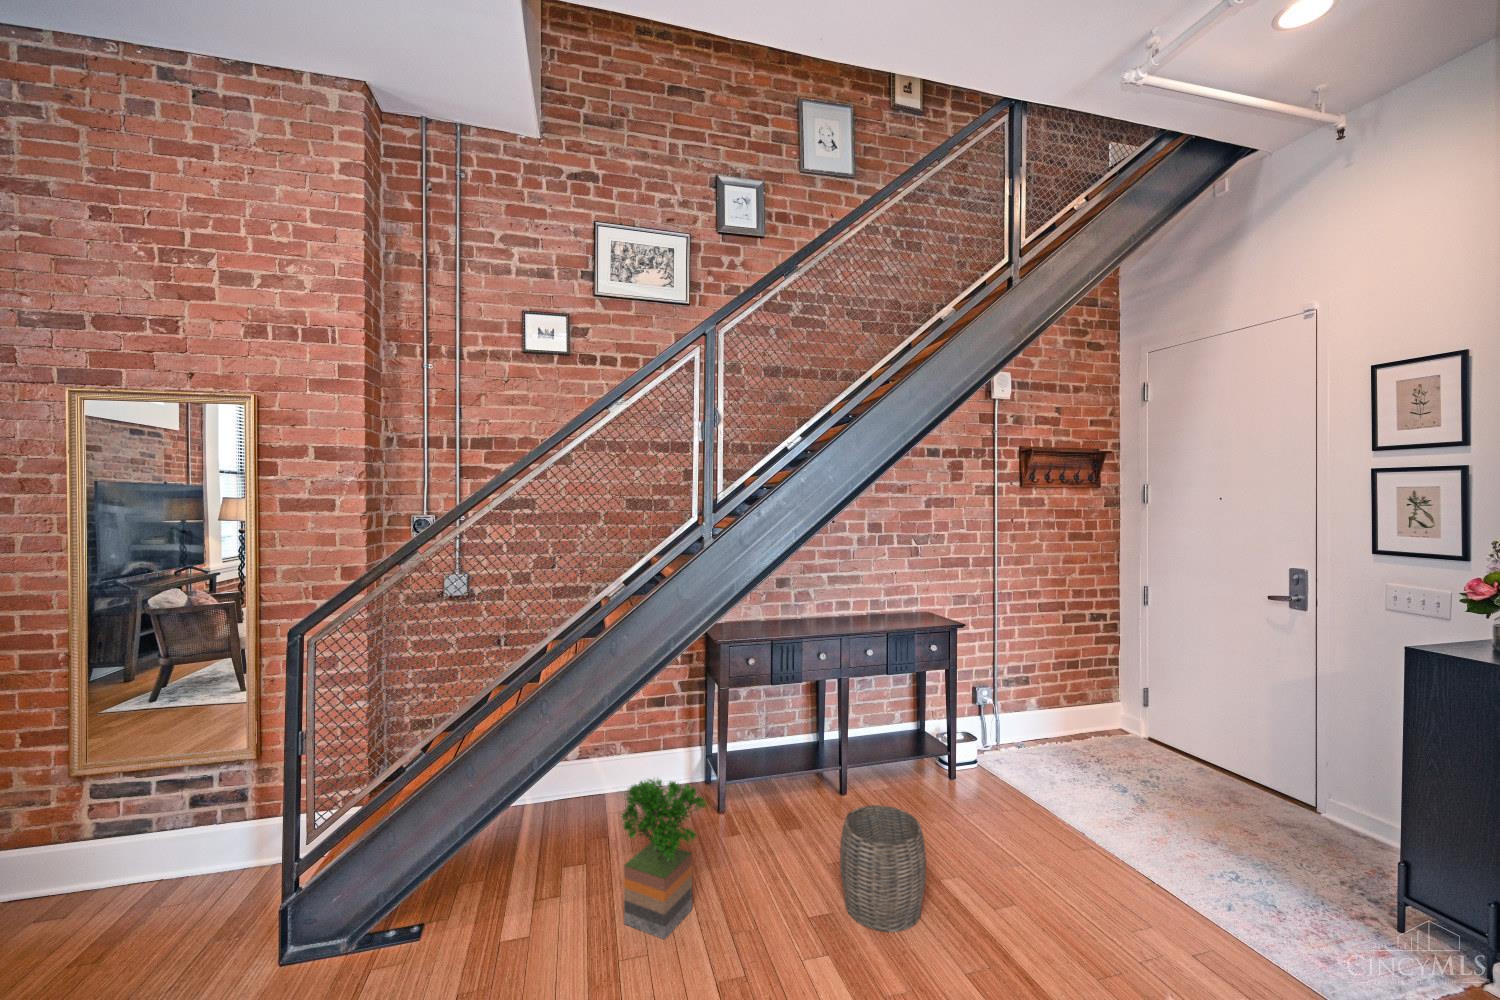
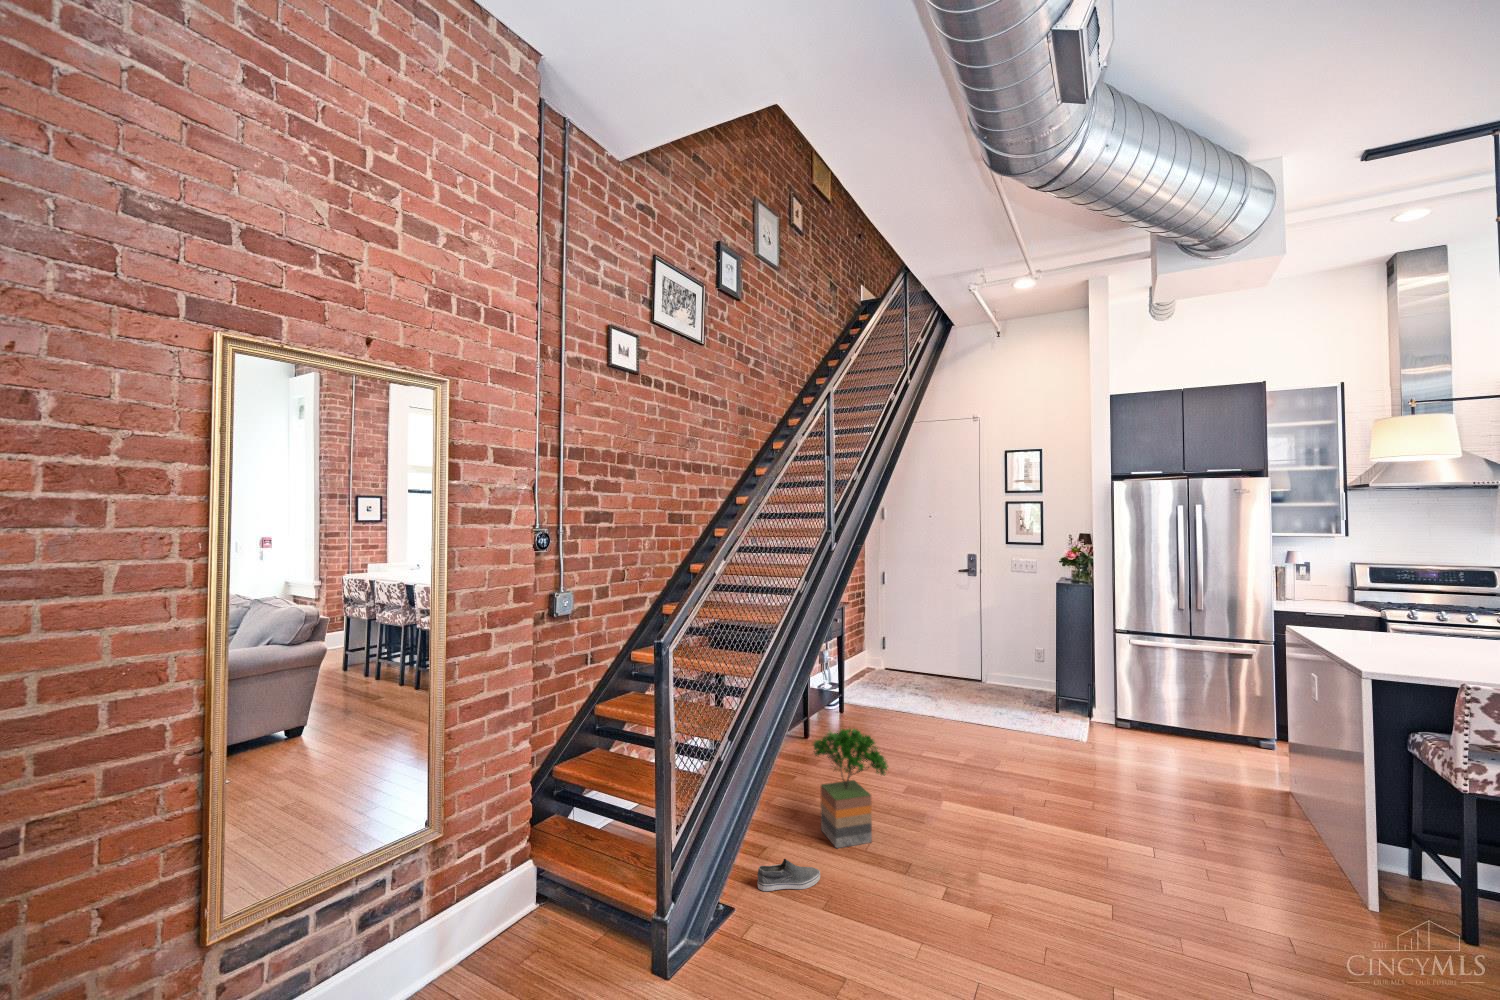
woven basket: present [840,805,926,932] -> none [901,718,959,792]
shoe: none [493,898,551,948] -> present [757,859,820,891]

